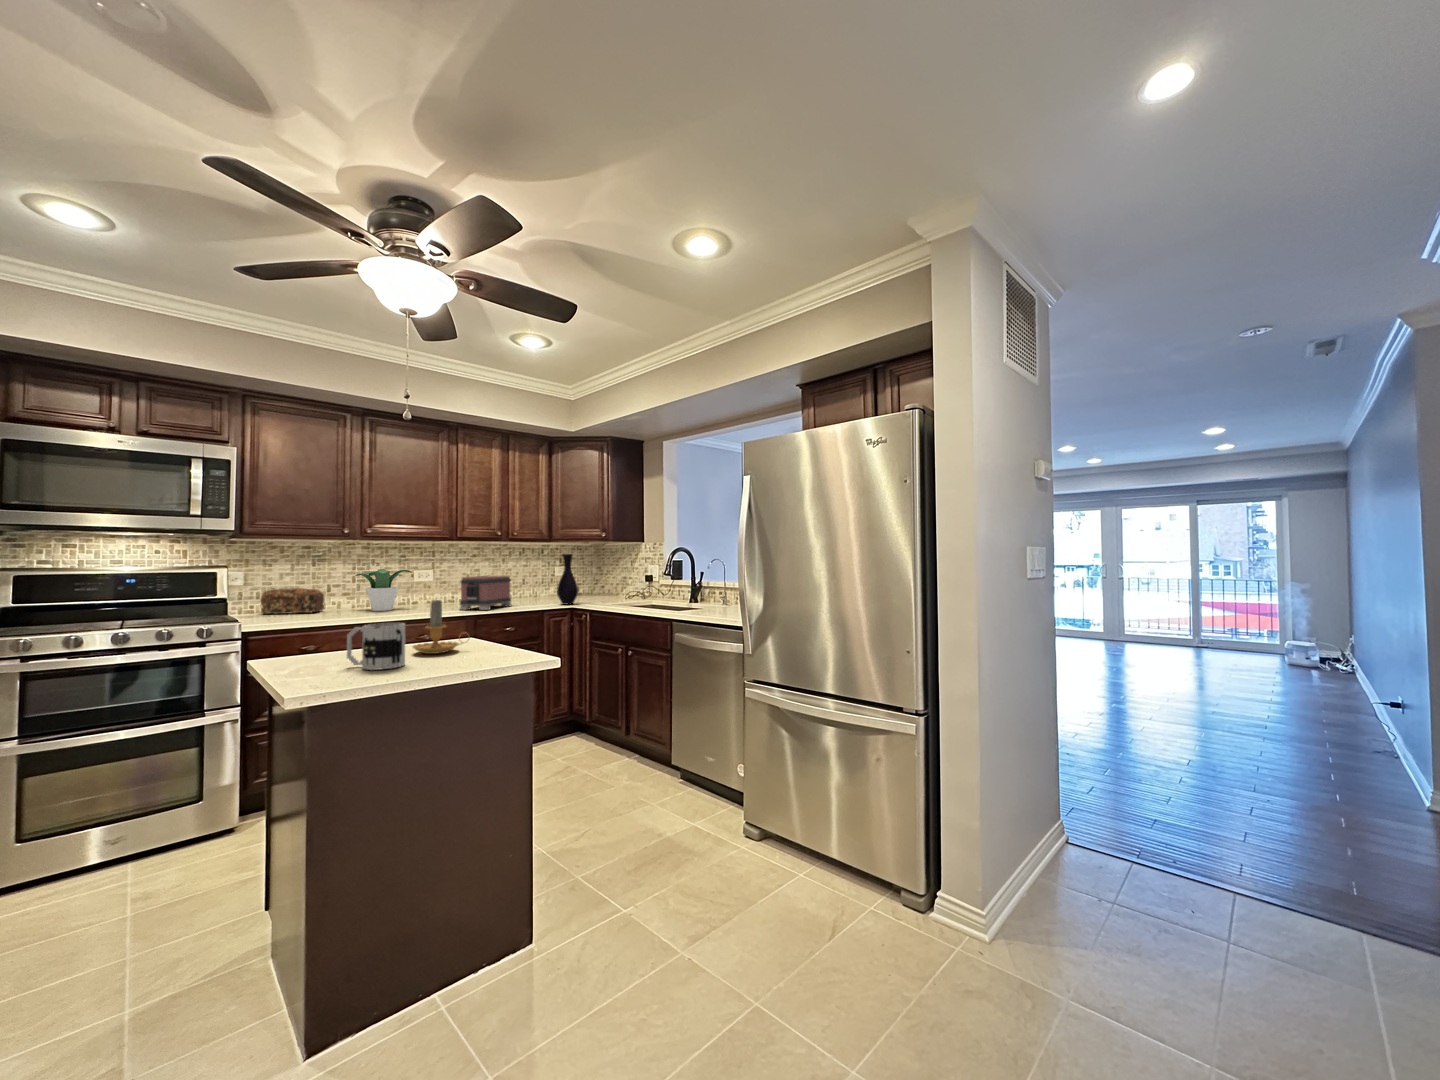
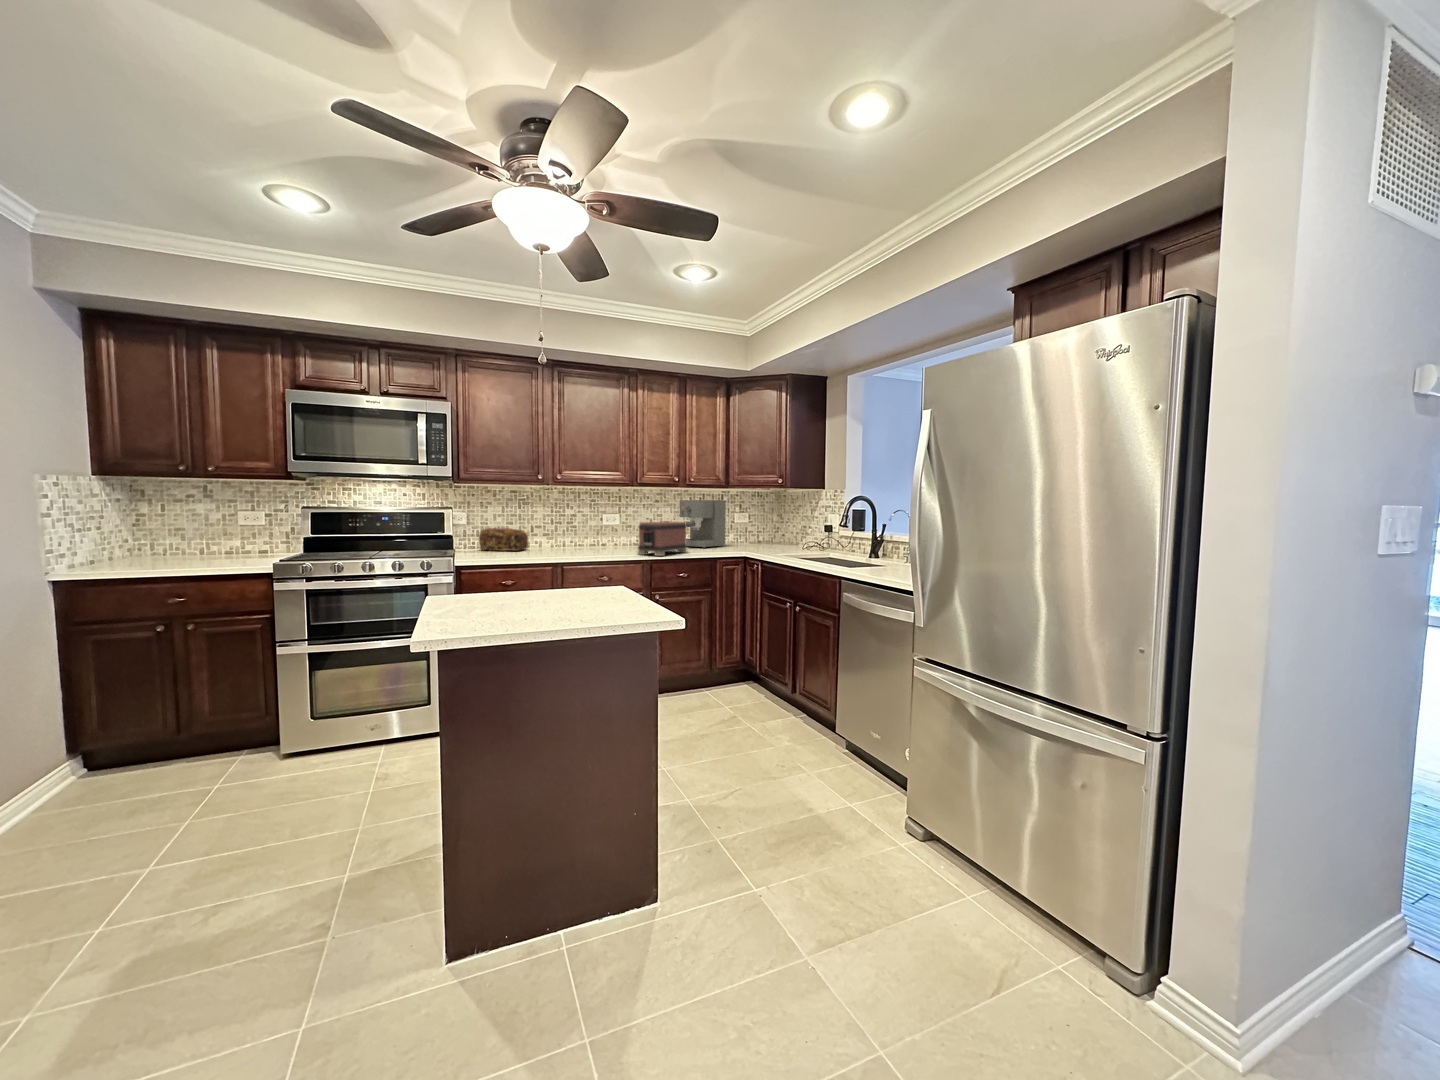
coffee maker: none [498,554,547,601] -> present [679,500,726,548]
vase: present [557,554,578,605] -> none [731,501,753,554]
potted plant: present [355,569,412,611] -> none [551,513,598,552]
candle: present [413,600,469,654] -> none [550,549,604,605]
mug: present [347,623,405,670] -> none [486,573,536,619]

